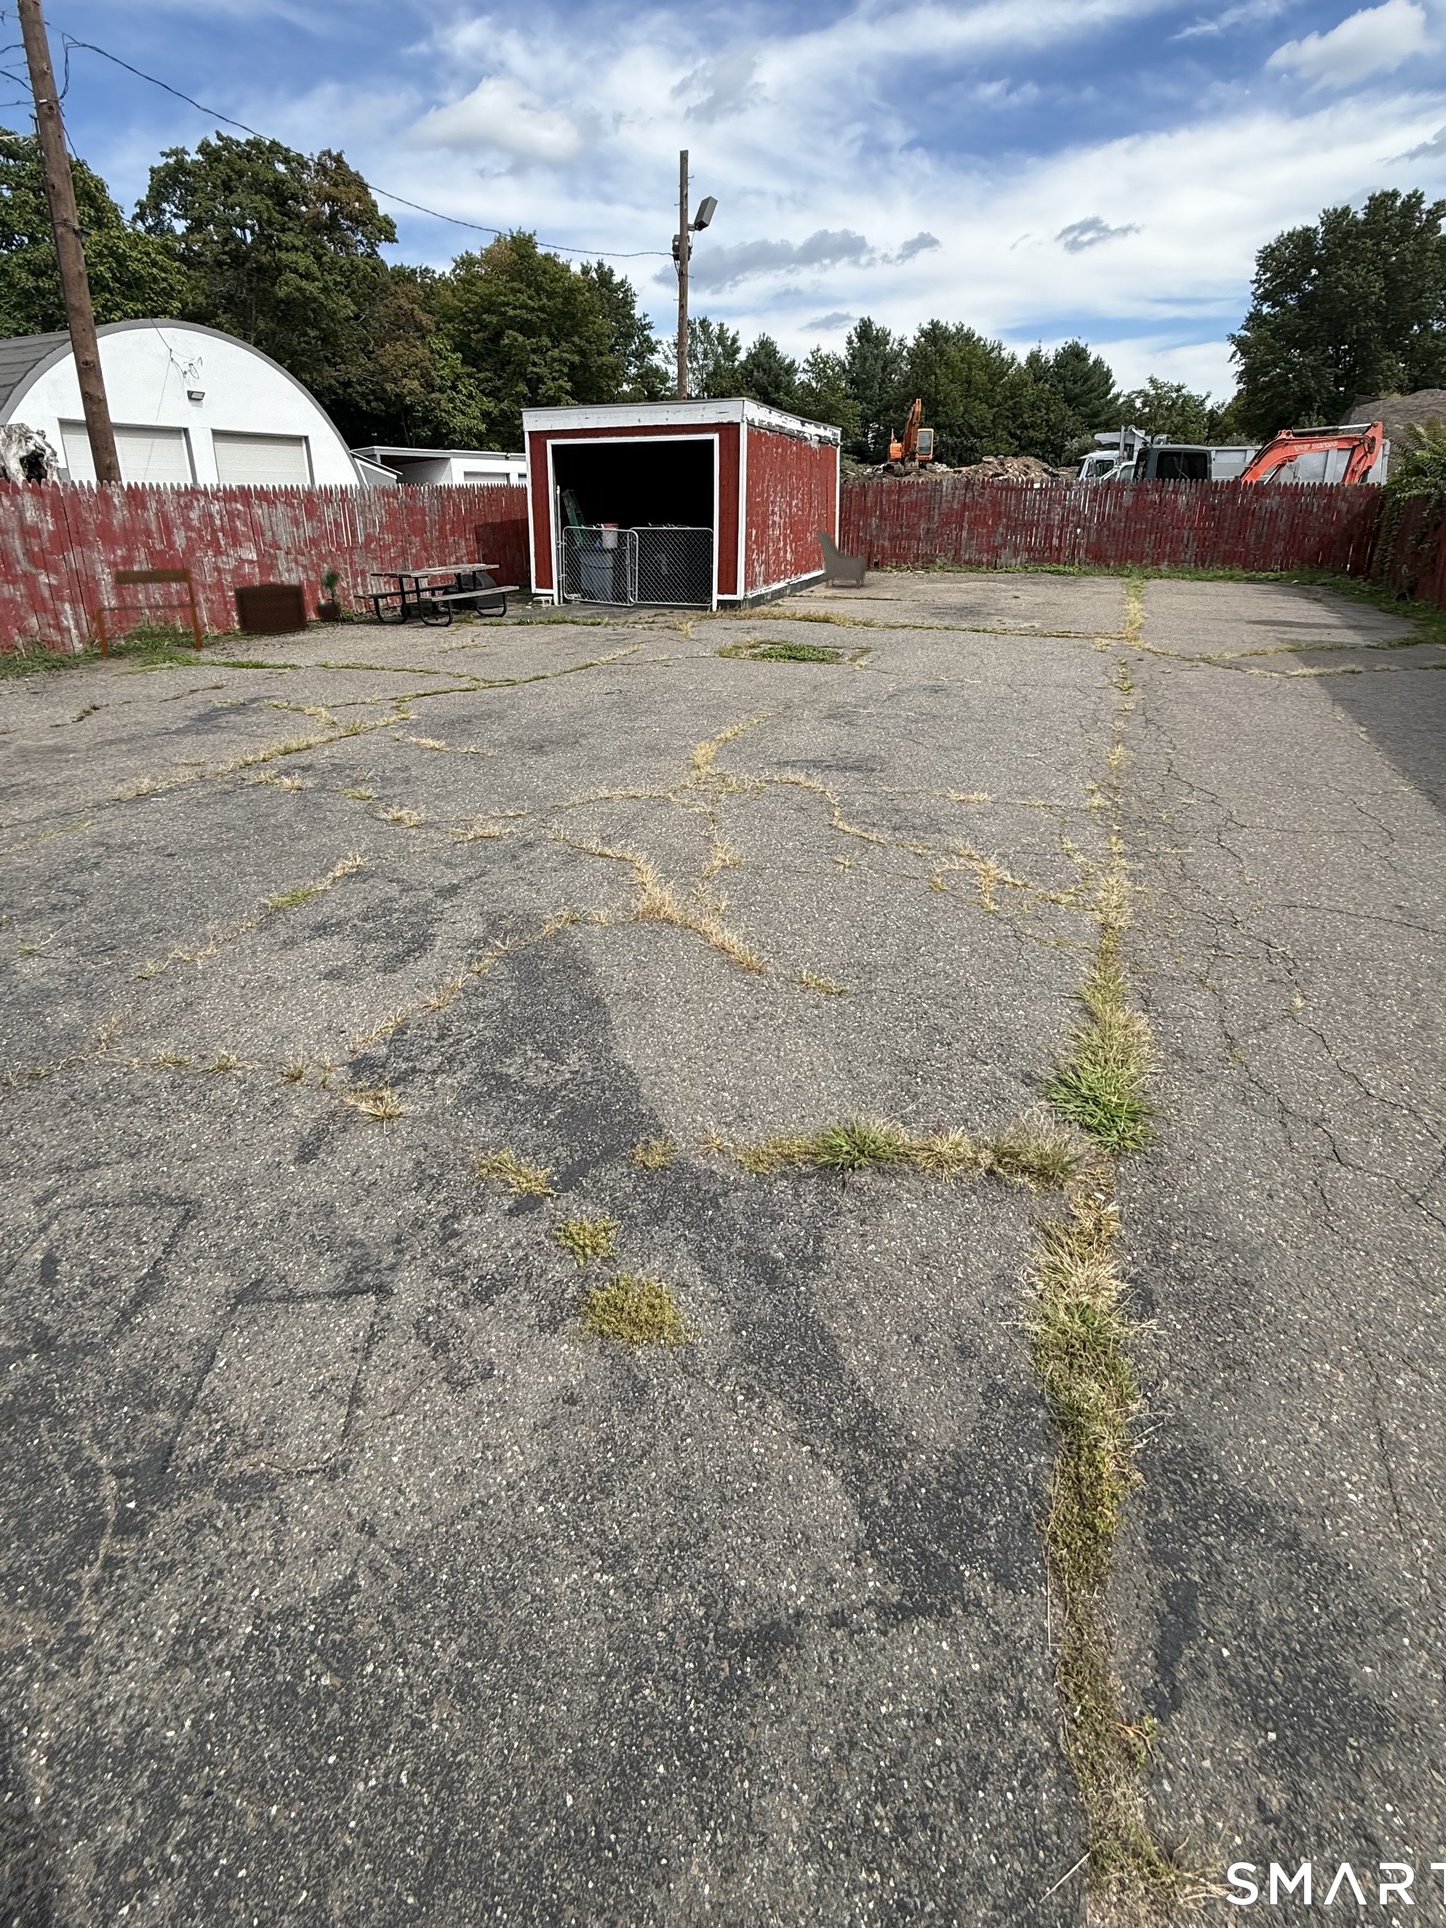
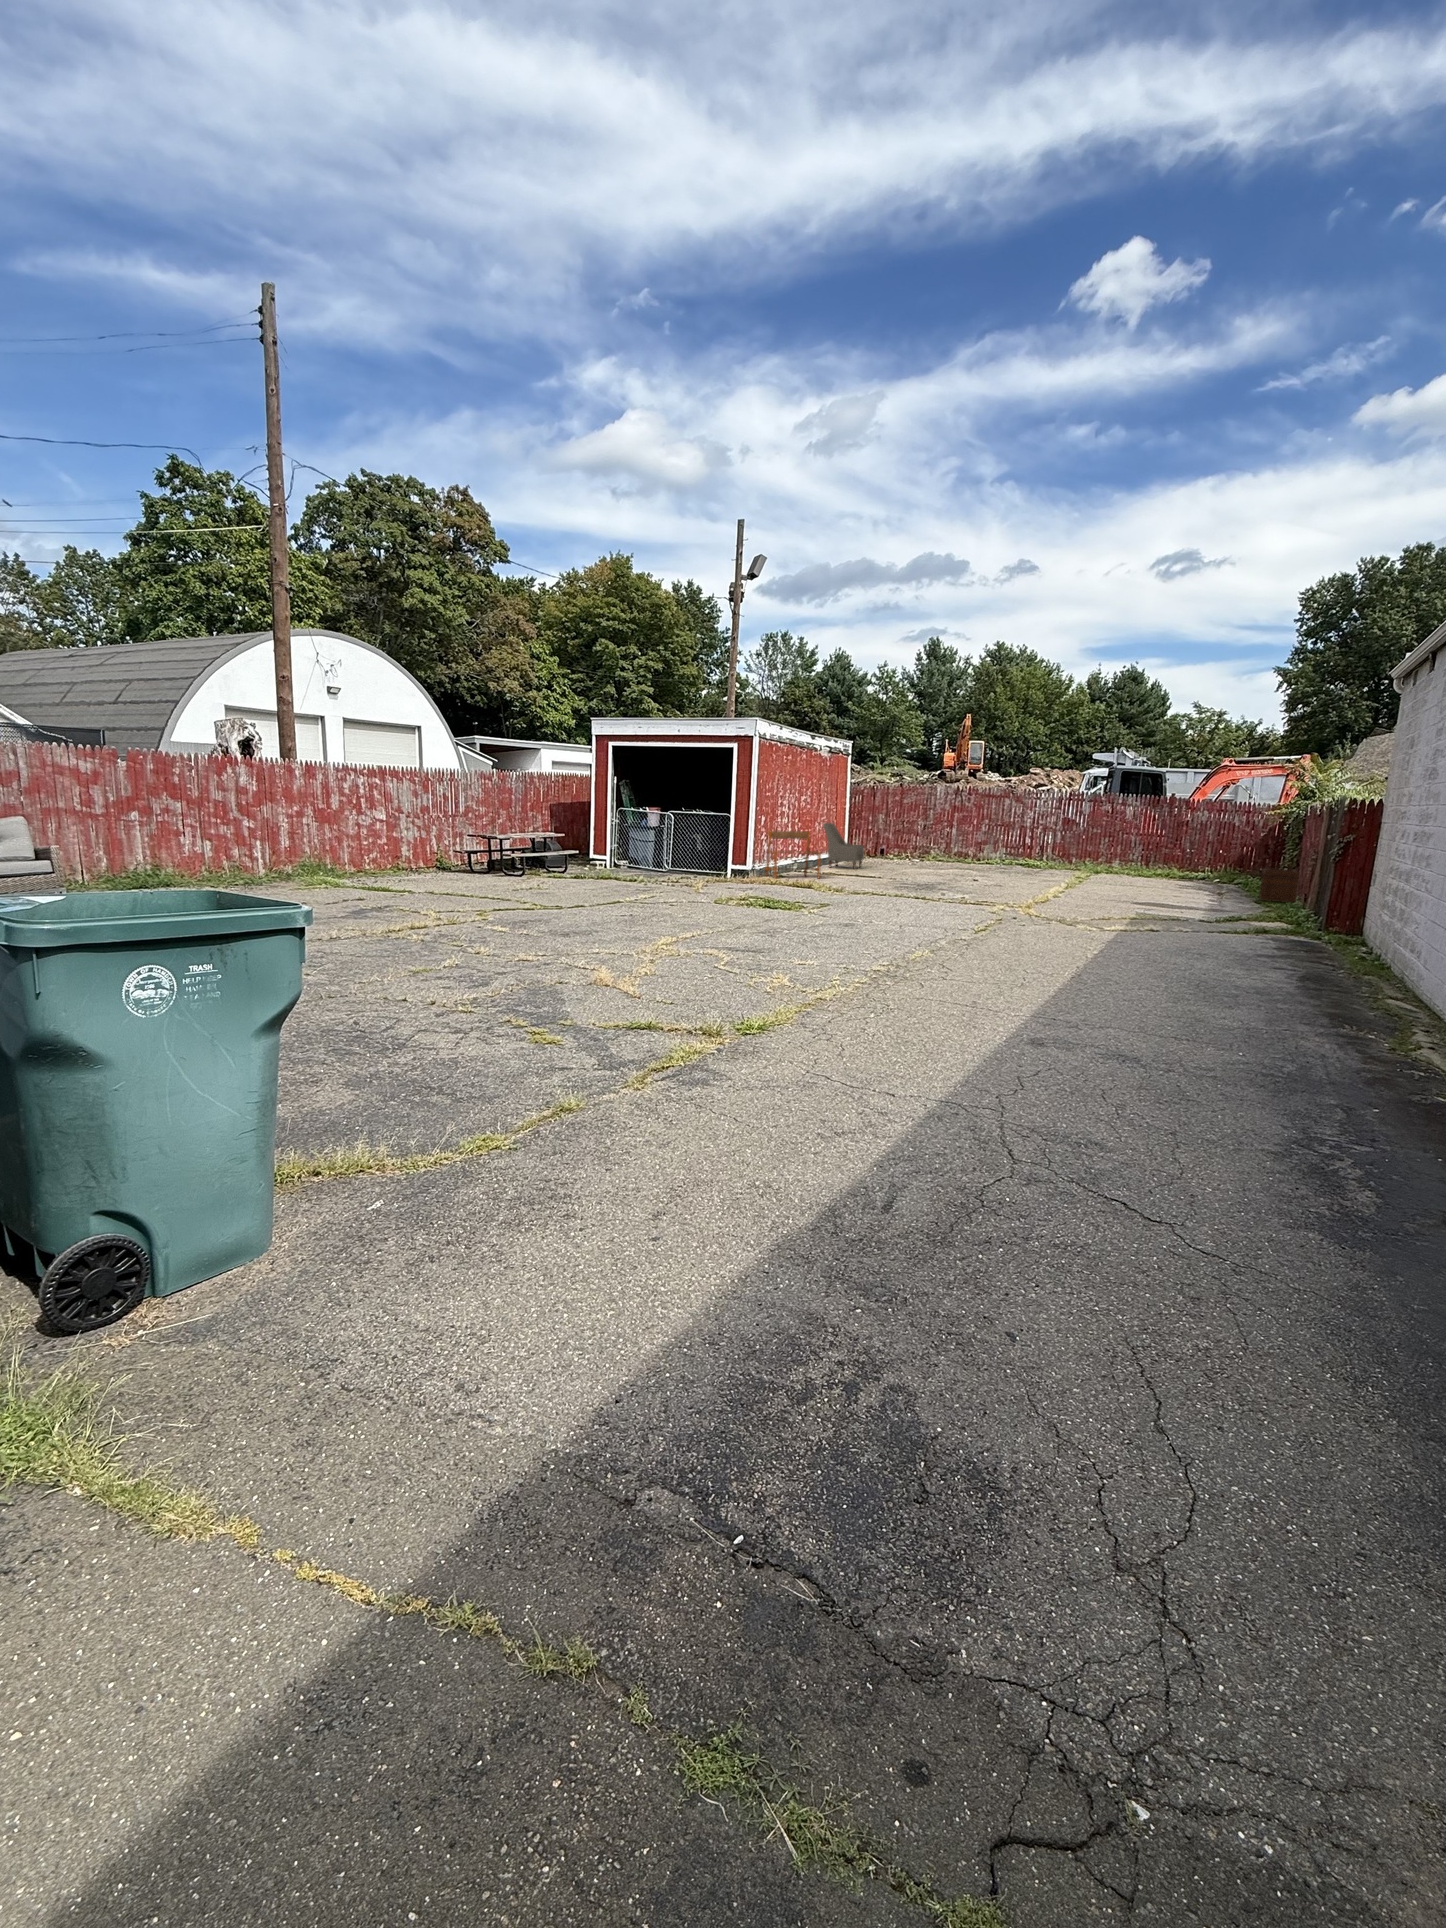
bench: present [96,567,204,657] -> present [765,830,821,879]
potted tree: present [316,569,343,621] -> none [425,827,450,868]
wooden crate: present [234,583,308,635] -> present [1259,868,1300,903]

